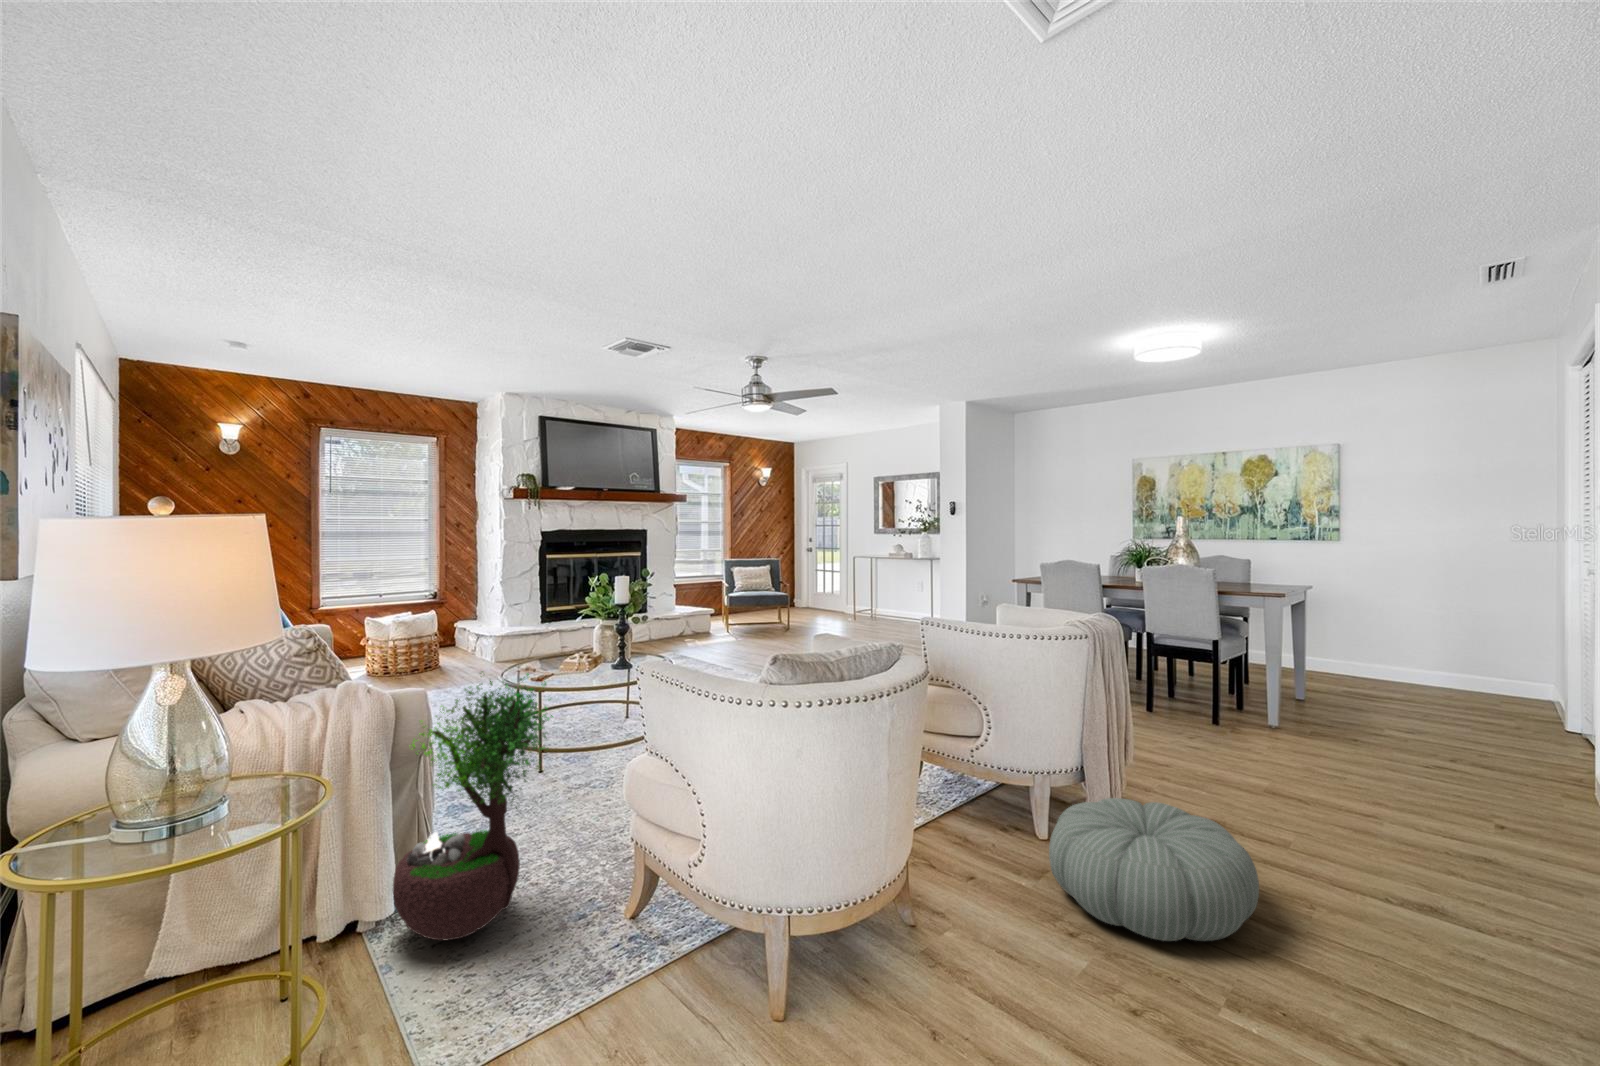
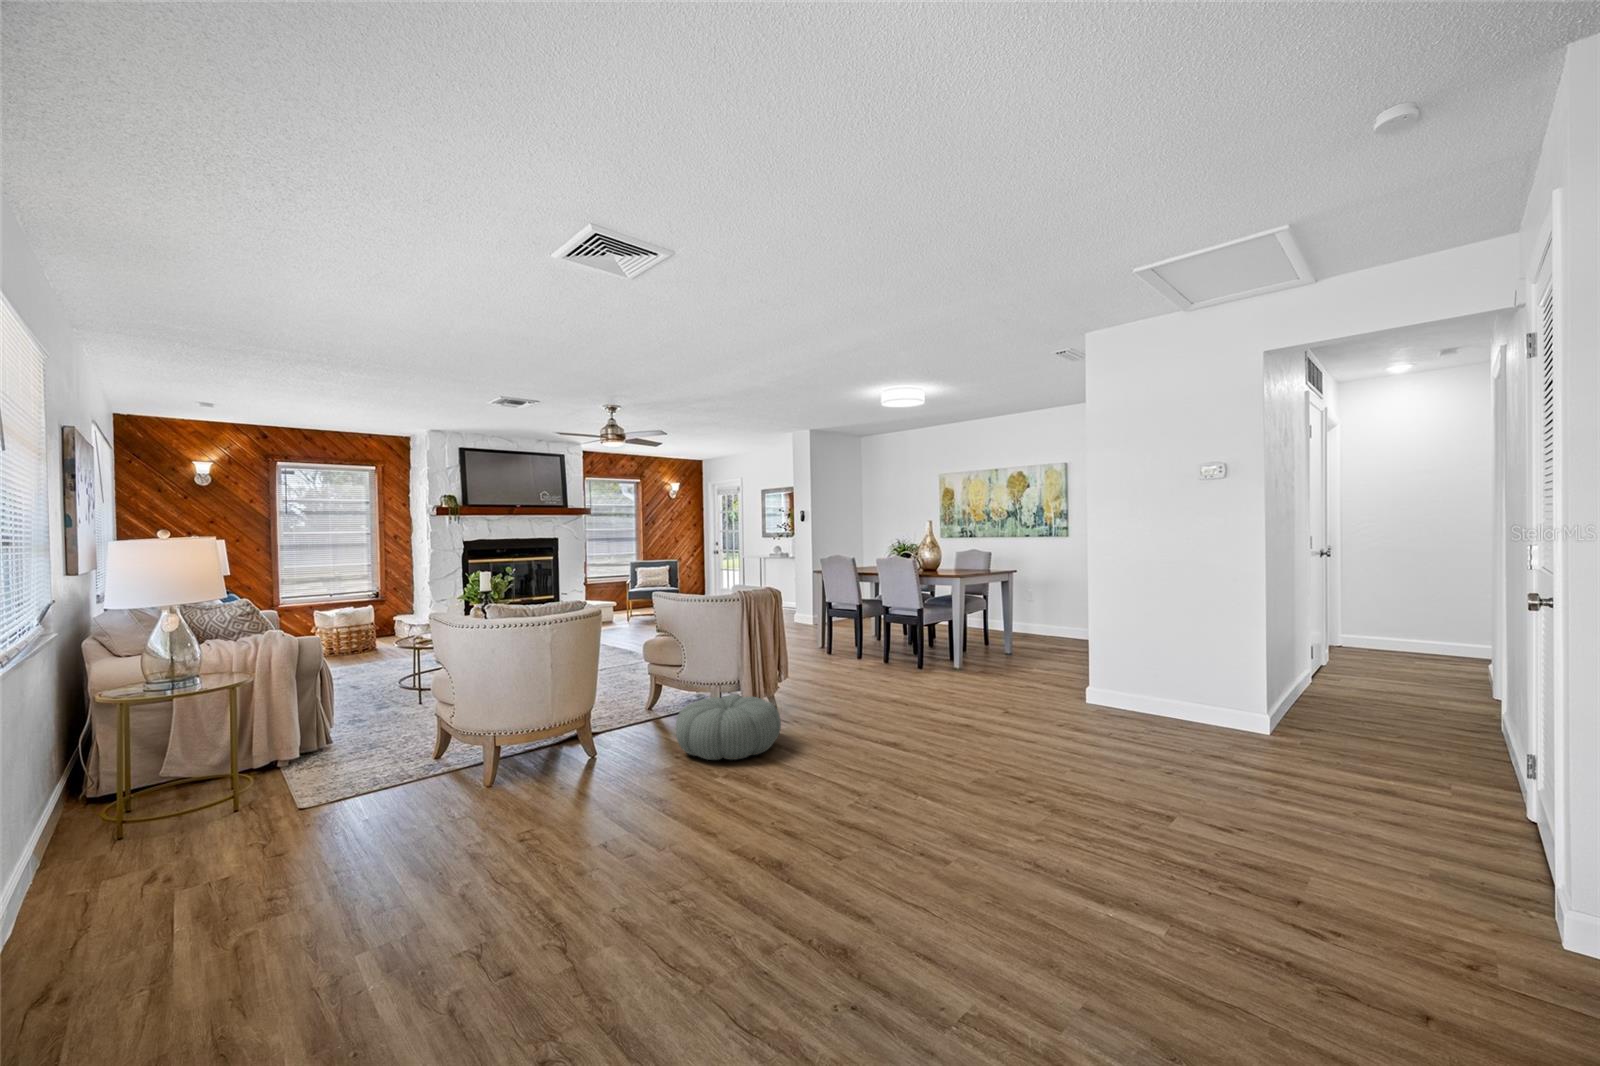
potted tree: present [393,671,553,940] -> none [293,622,390,768]

